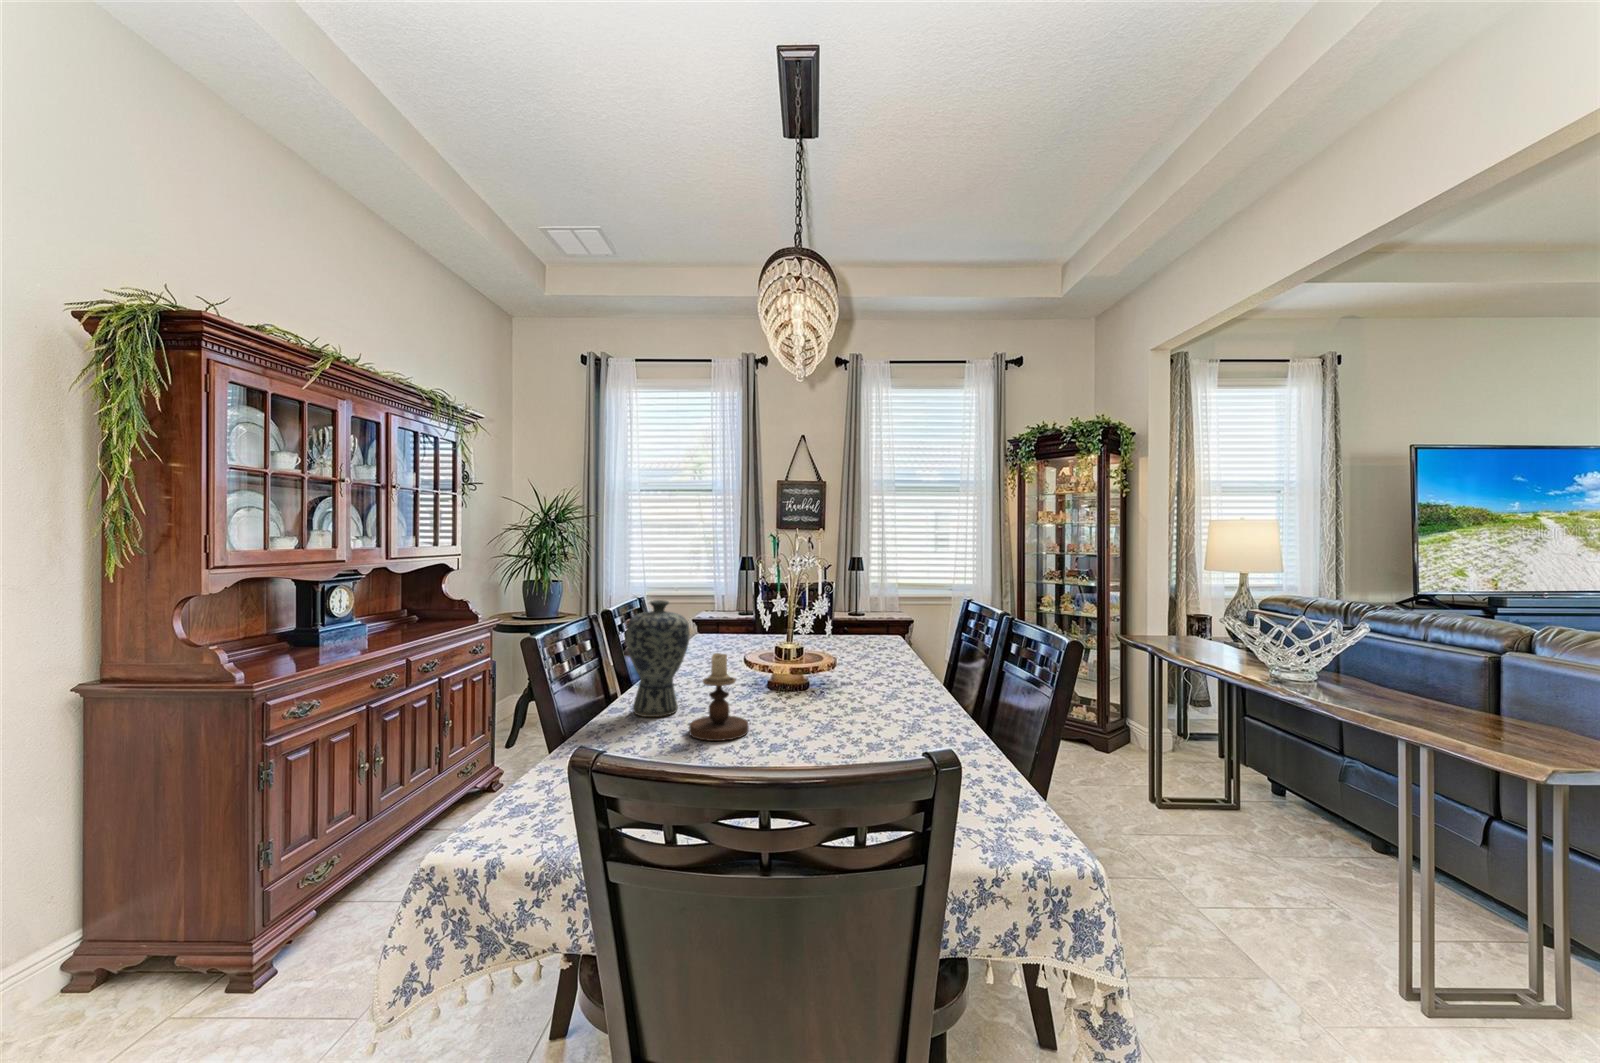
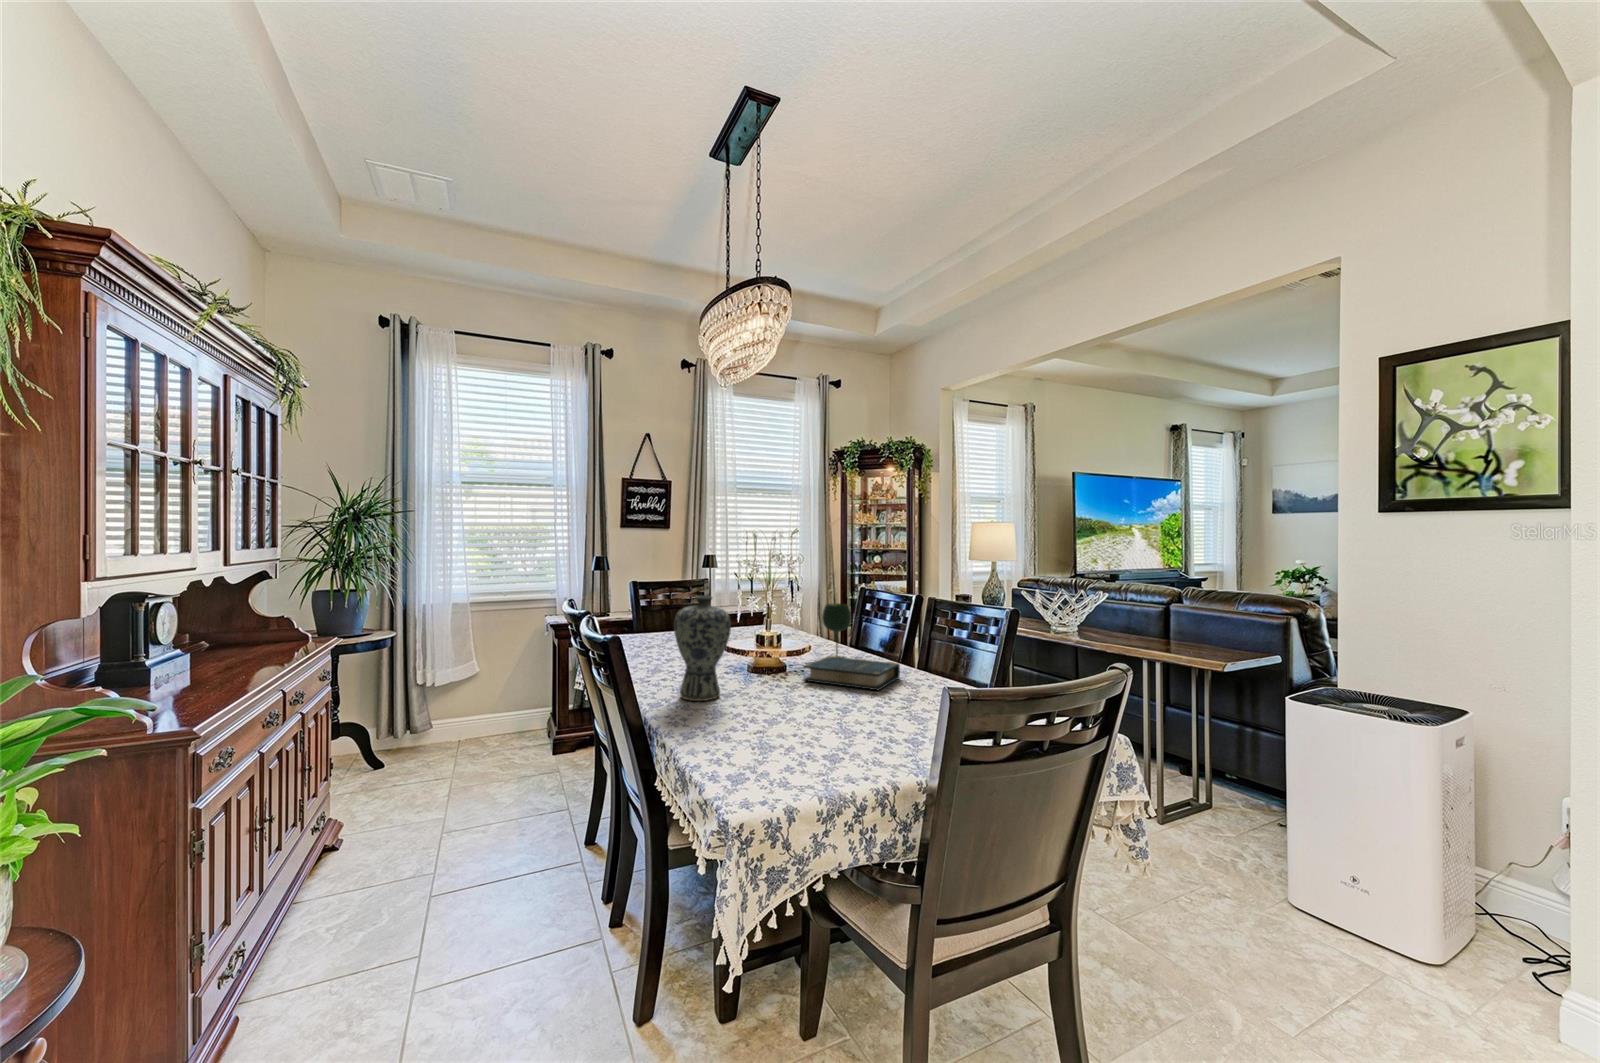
wine glass: none [857,618,893,689] -> present [822,603,851,657]
candlestick: present [689,653,749,741] -> none [760,637,810,710]
book: none [787,682,906,731] -> present [803,656,900,690]

